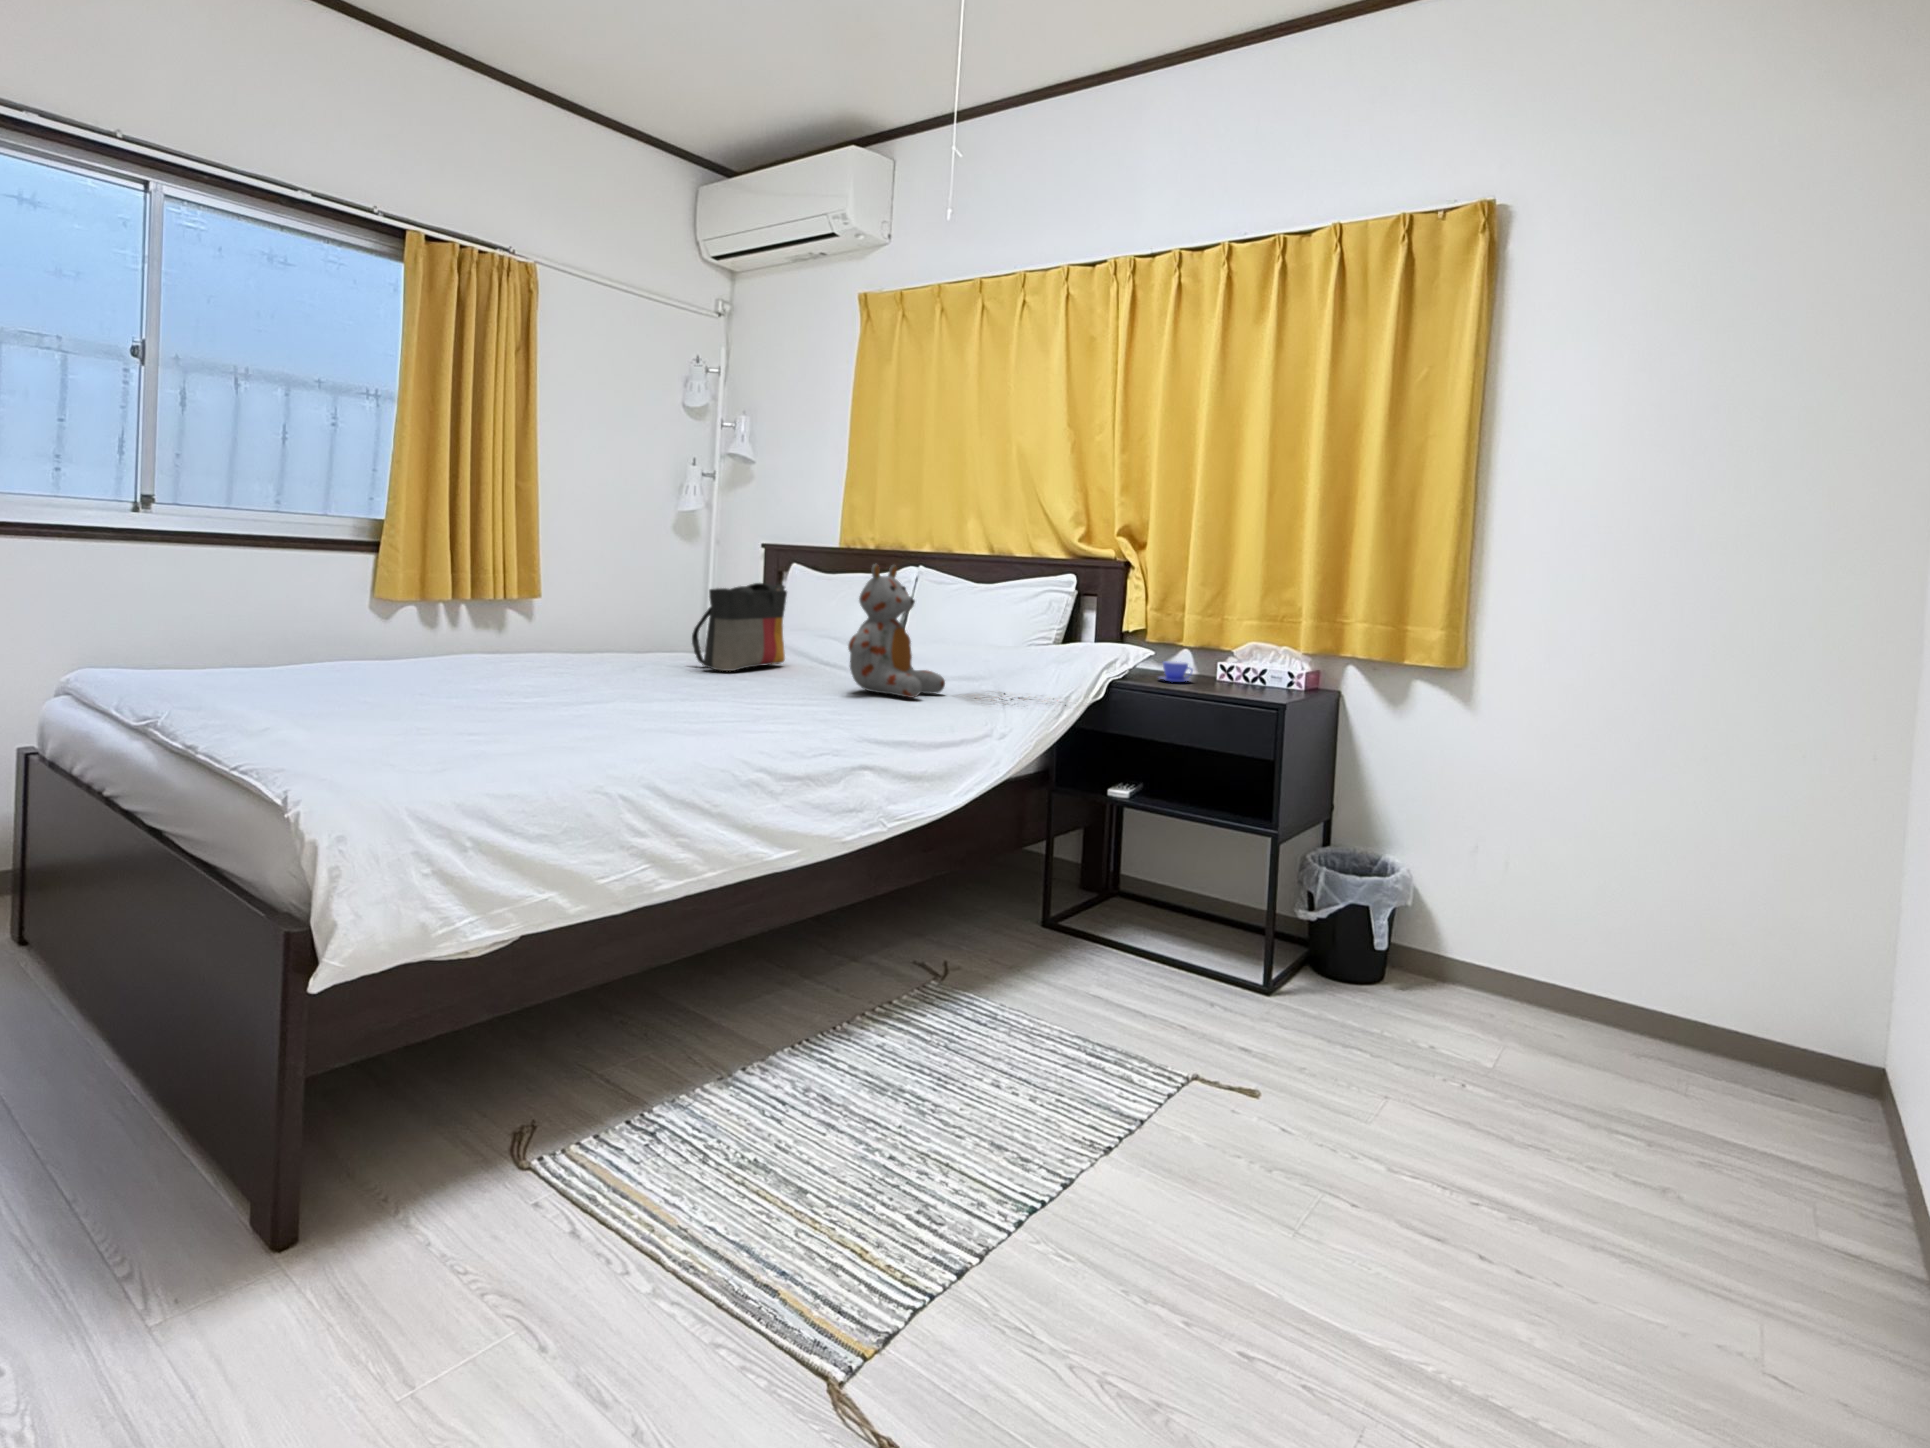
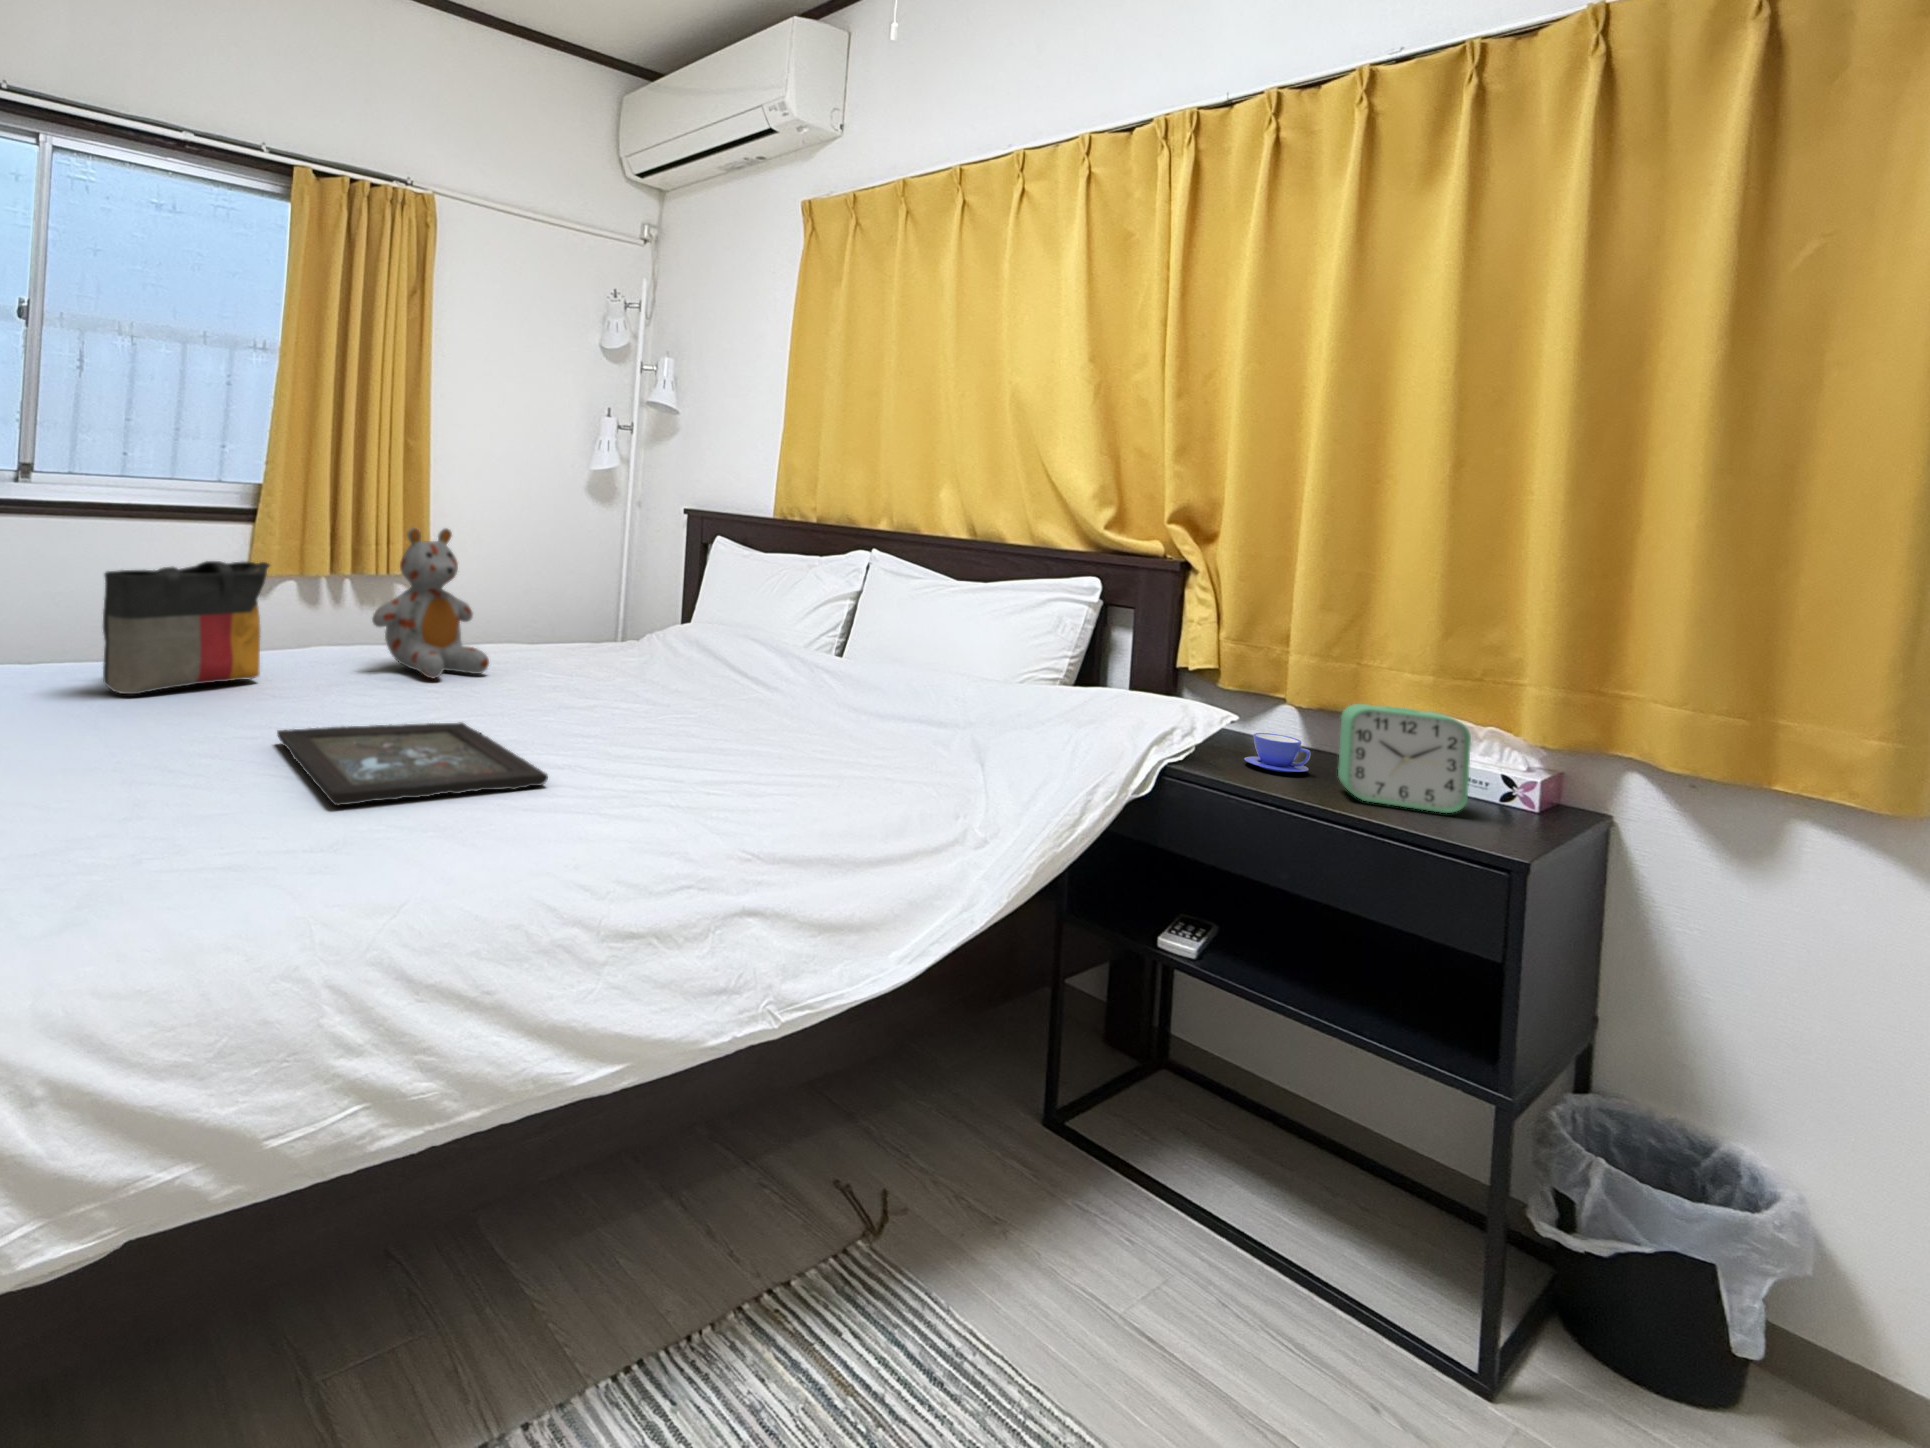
stuffed bear: present [848,564,945,698] -> present [372,528,489,679]
tote bag: present [692,583,787,671] -> present [103,561,270,694]
alarm clock: none [1206,635,1271,693] -> present [1338,704,1471,813]
tray: none [495,683,719,718] -> present [277,723,548,805]

